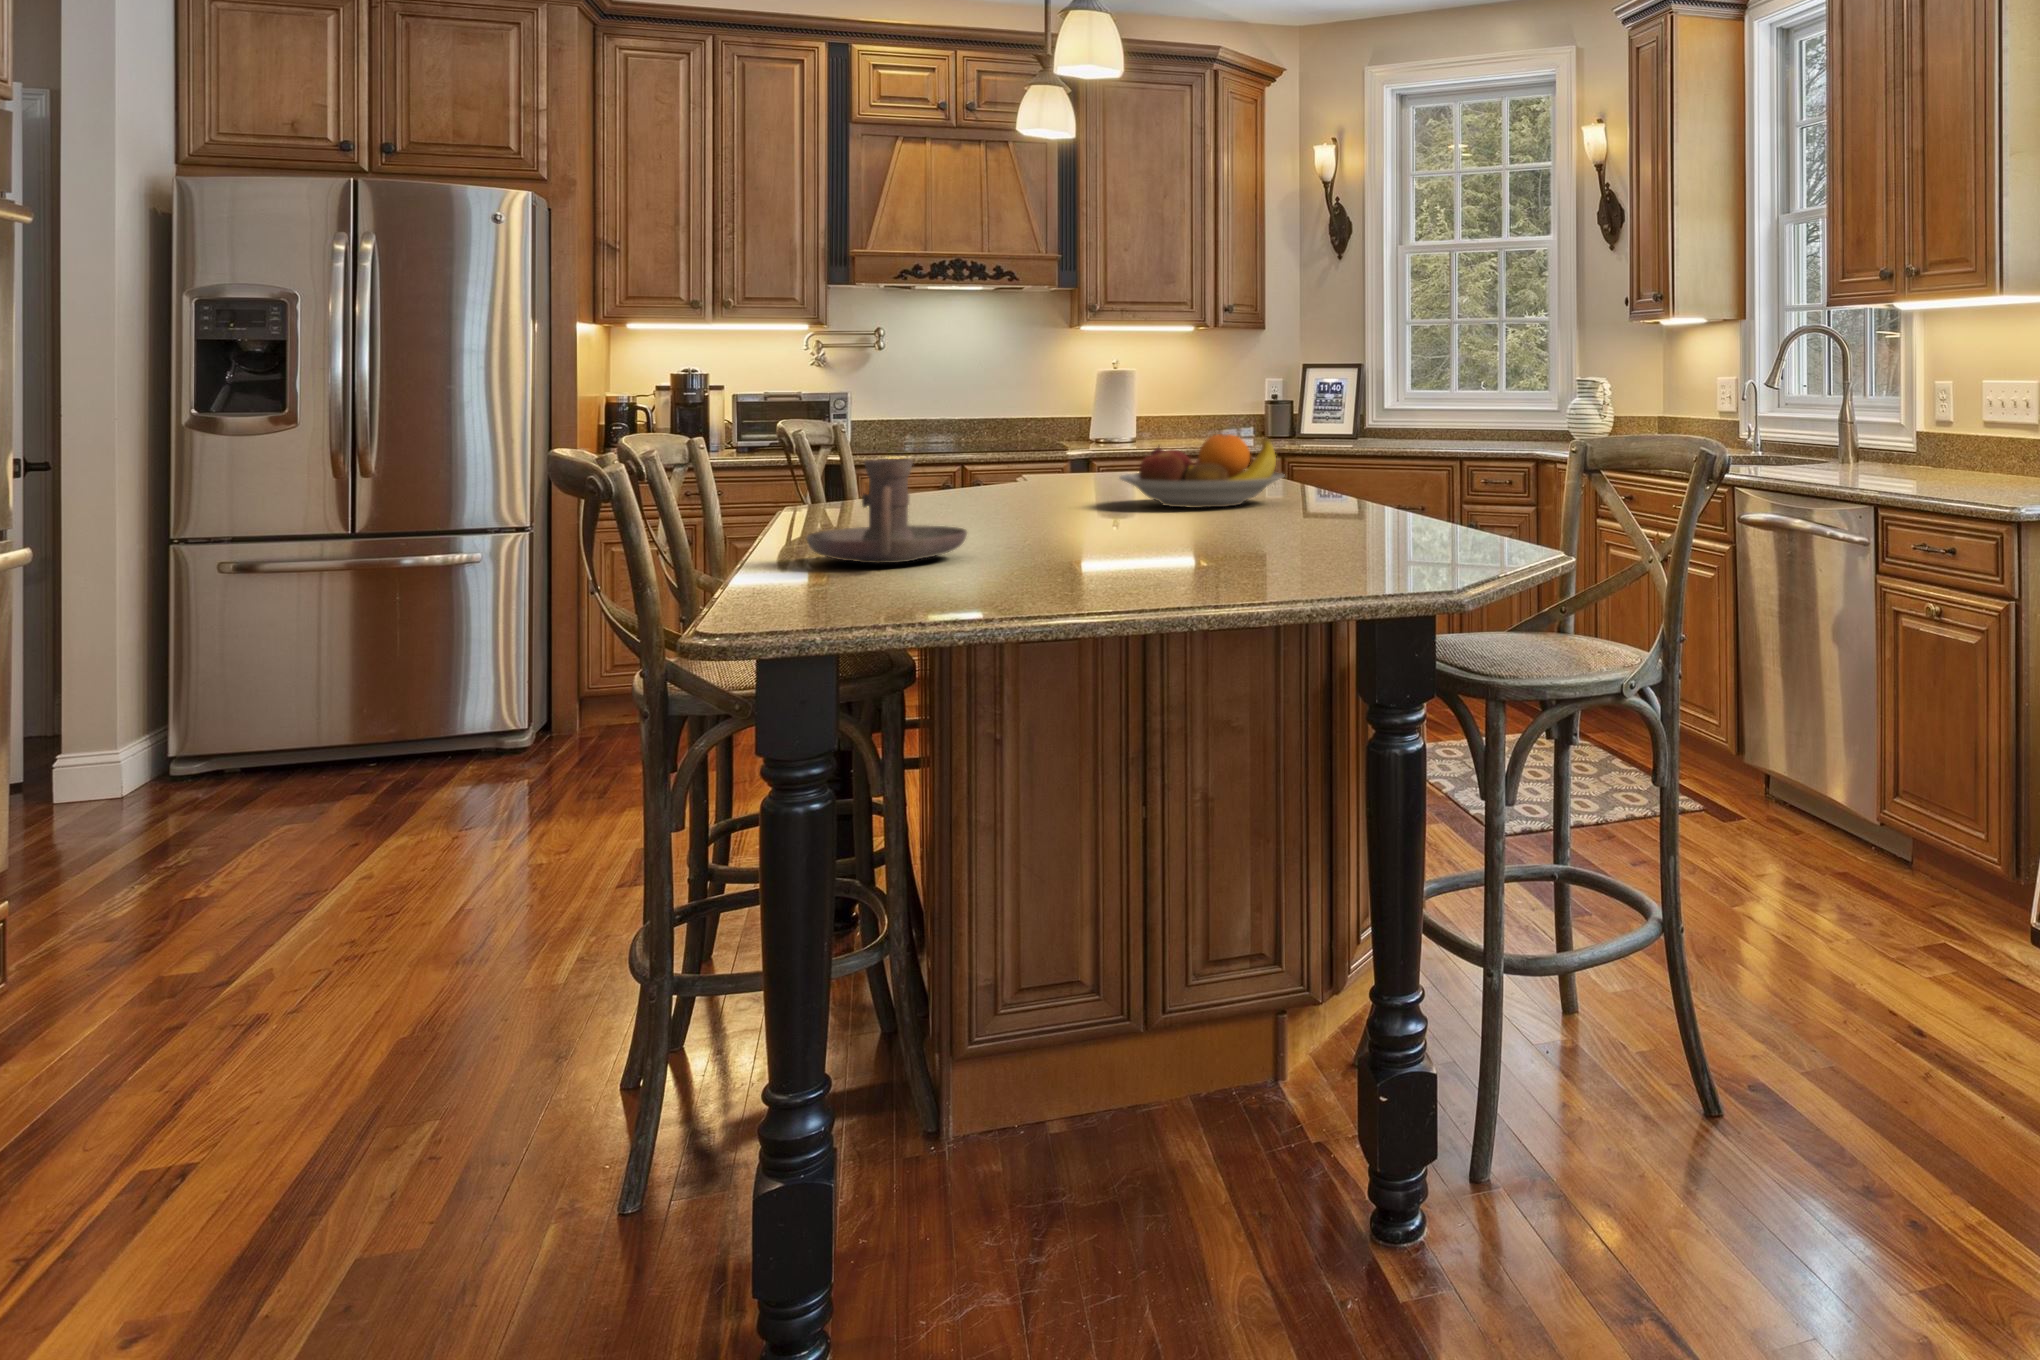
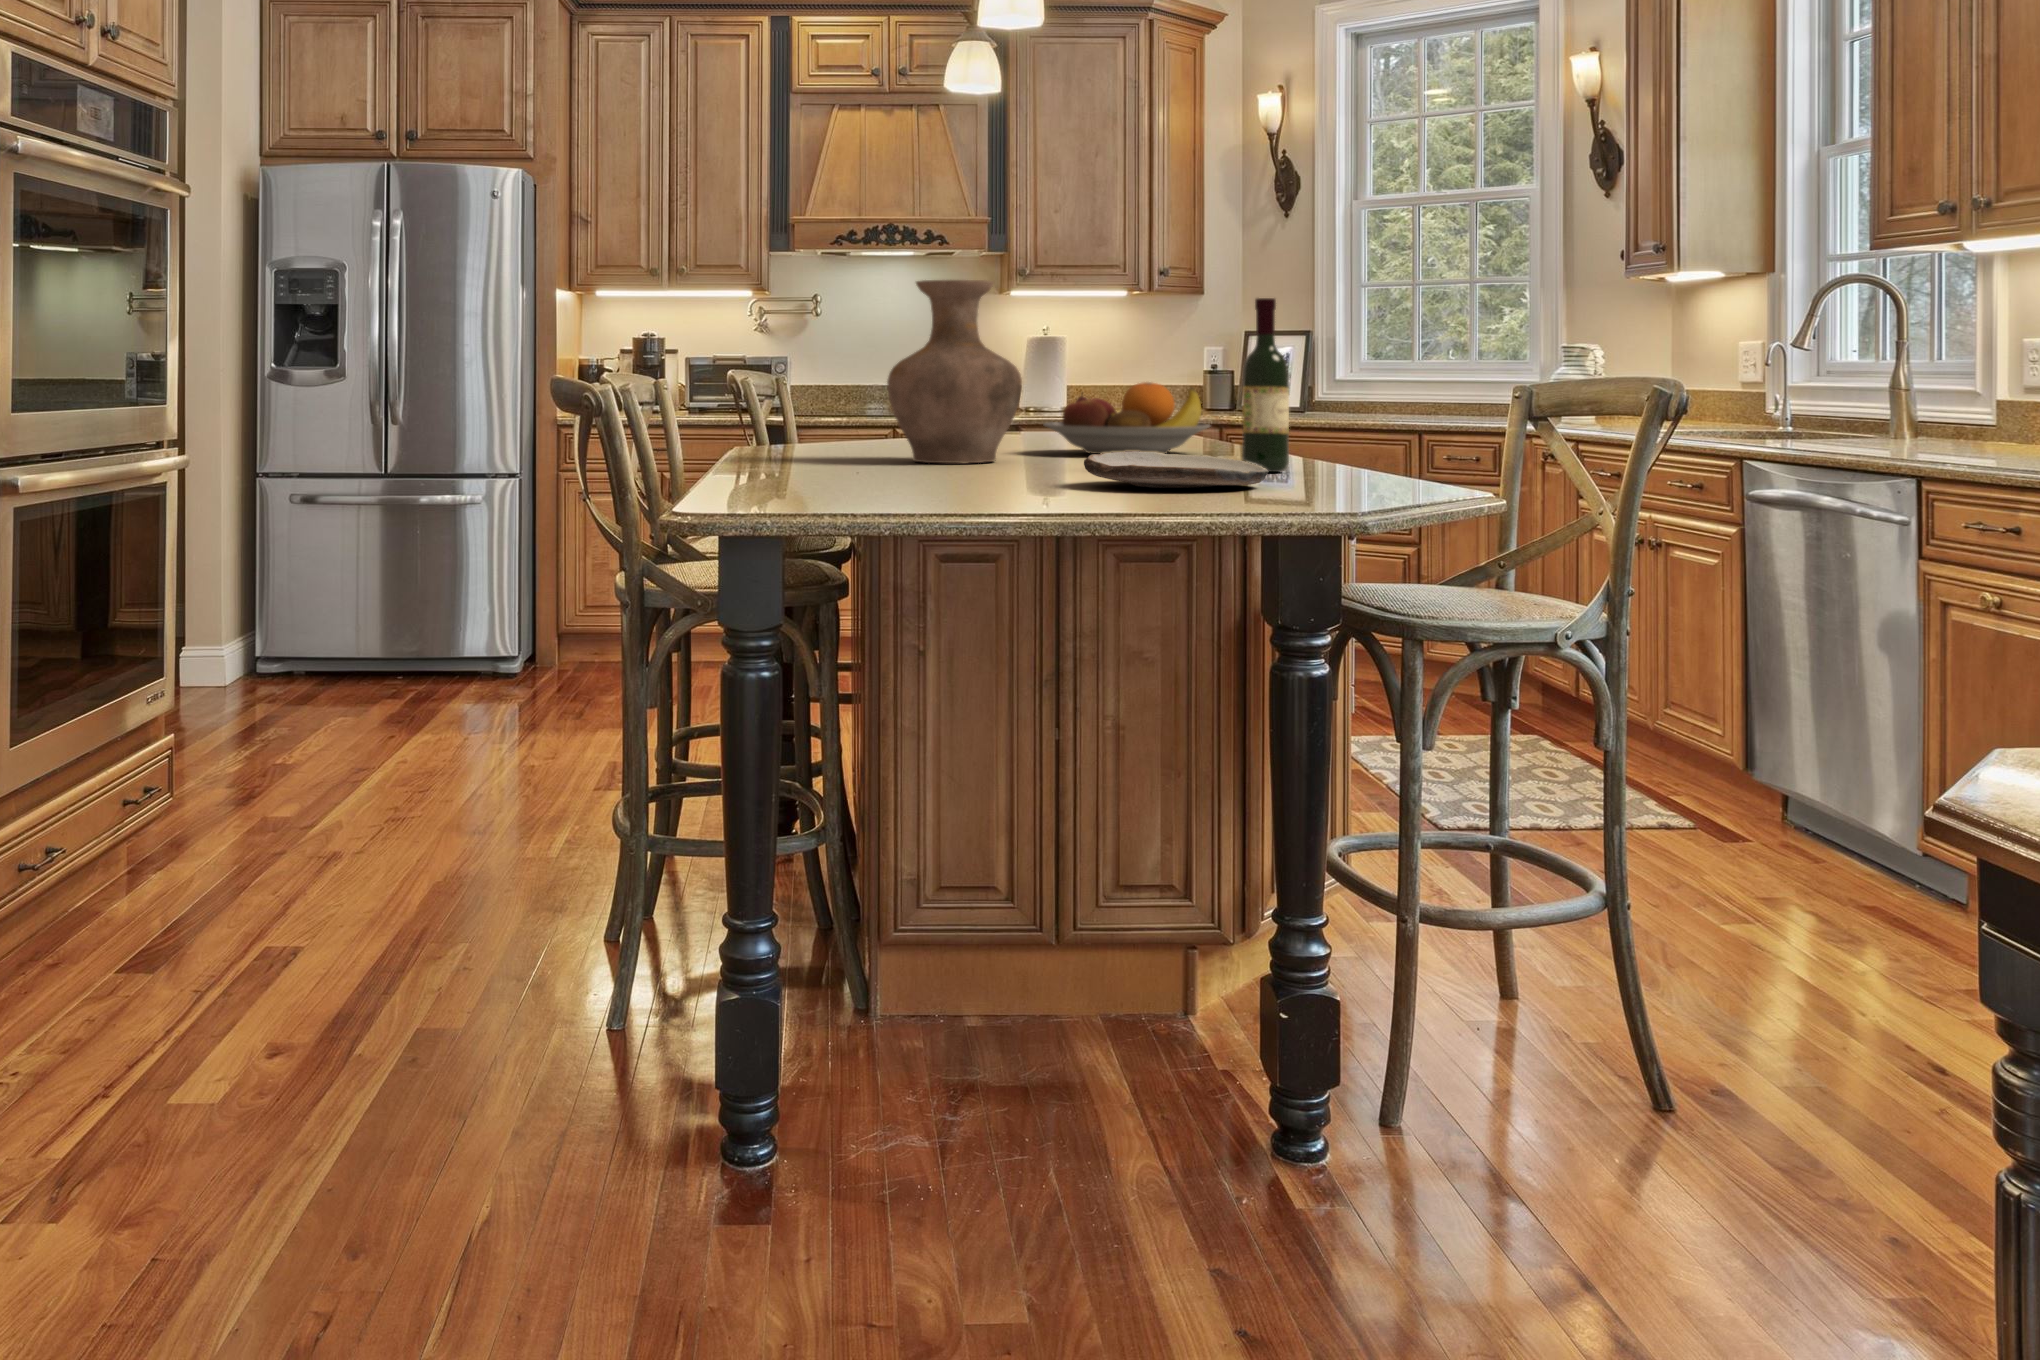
vase: none [956,336,1100,527] -> present [887,280,1022,464]
wine bottle: none [1324,359,1369,530] -> present [1242,298,1289,472]
candle holder: present [807,459,967,563] -> none [755,387,895,481]
plate: none [1173,519,1358,560] -> present [1084,451,1269,488]

